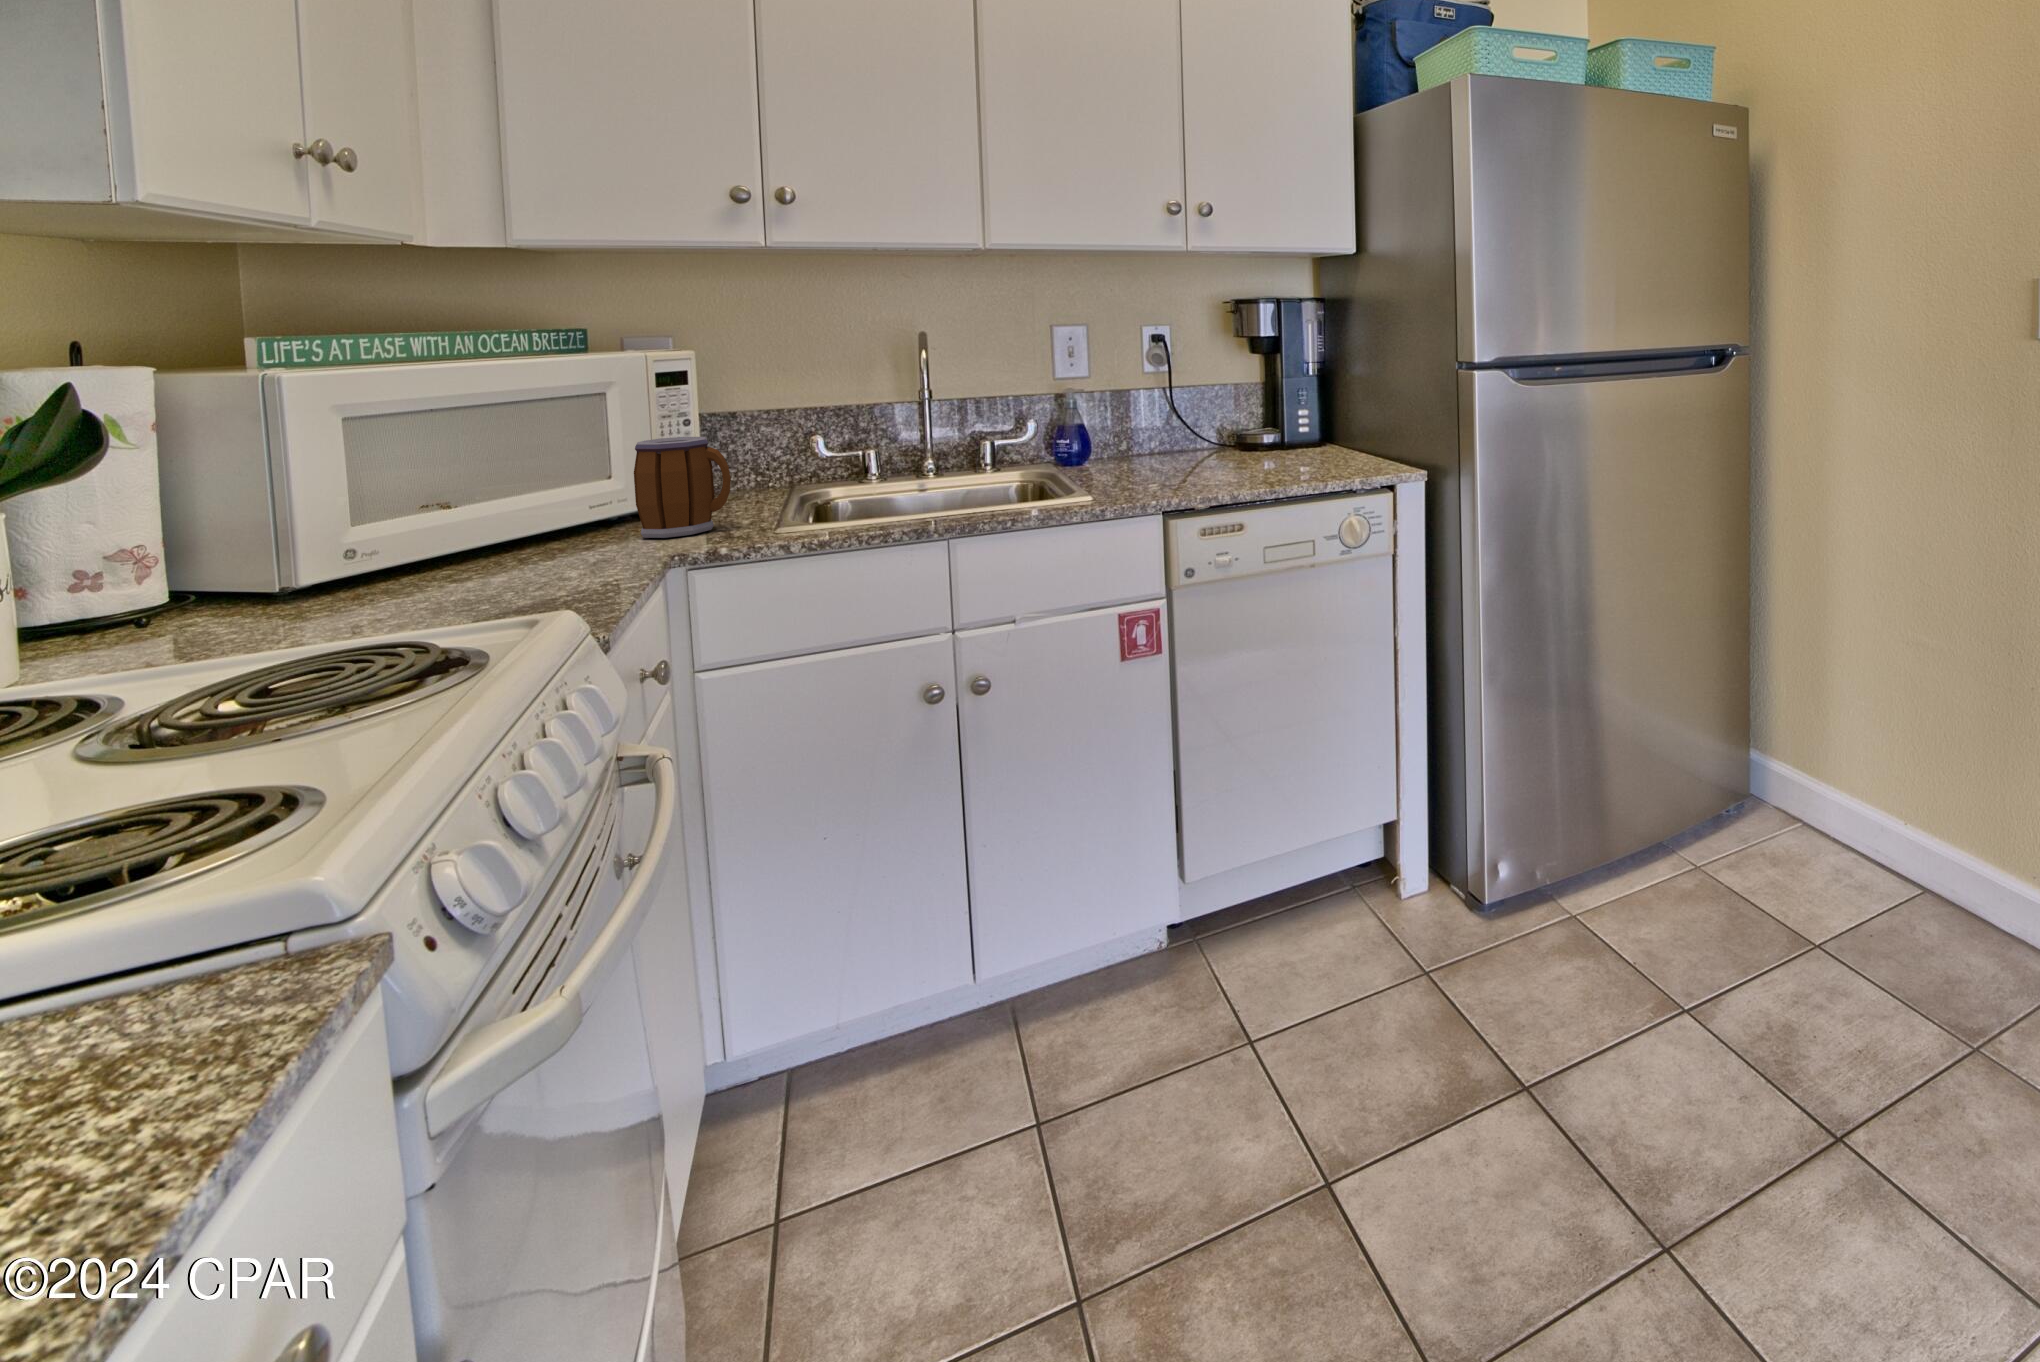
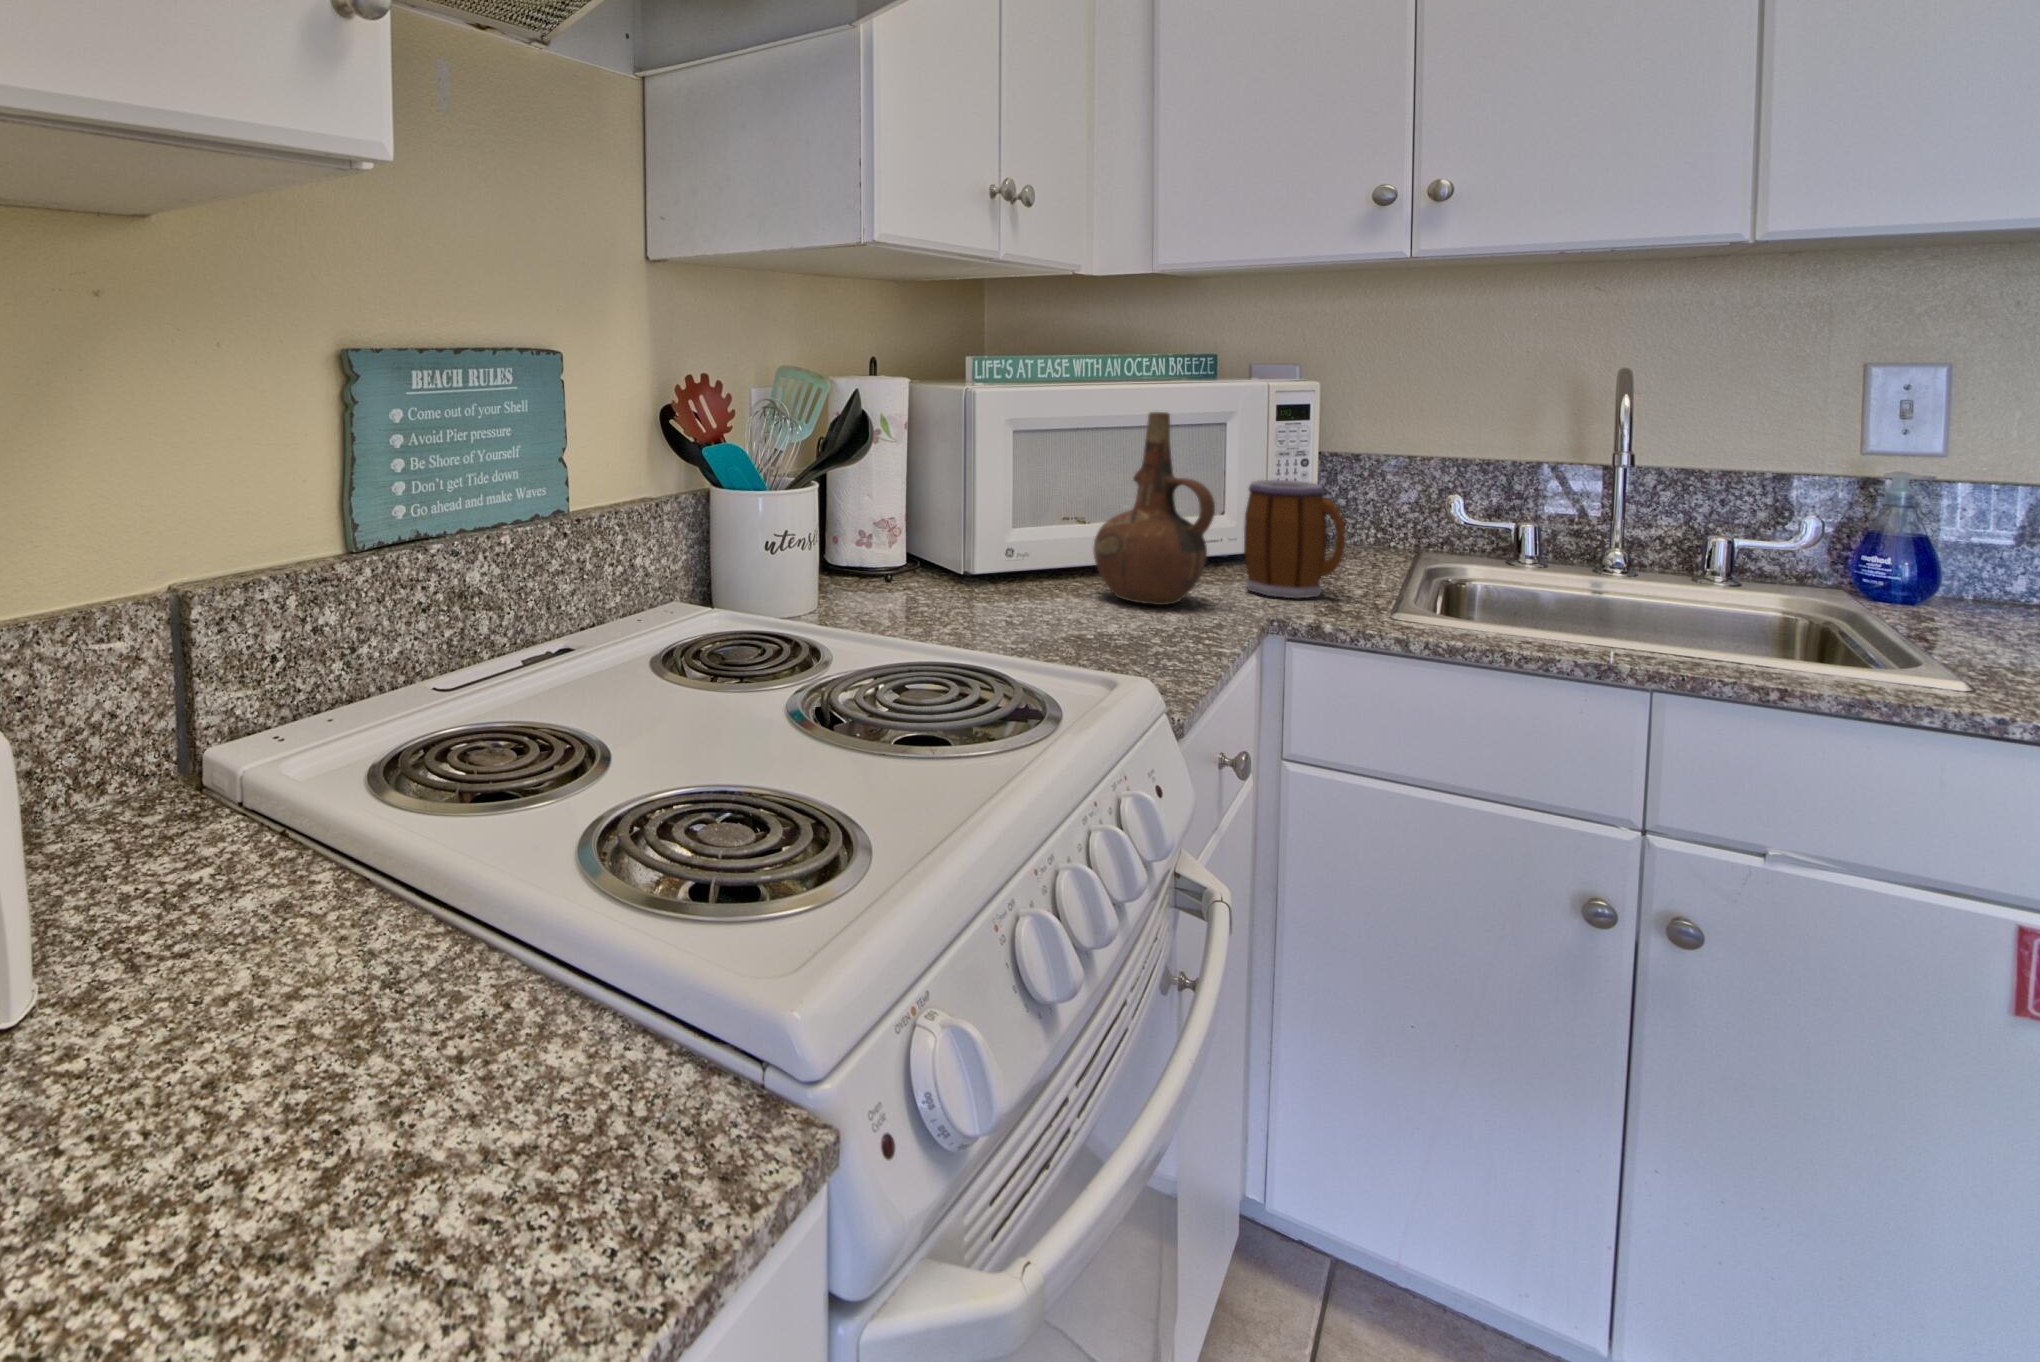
ceramic pitcher: none [464,386,604,569] -> present [1094,412,1215,605]

